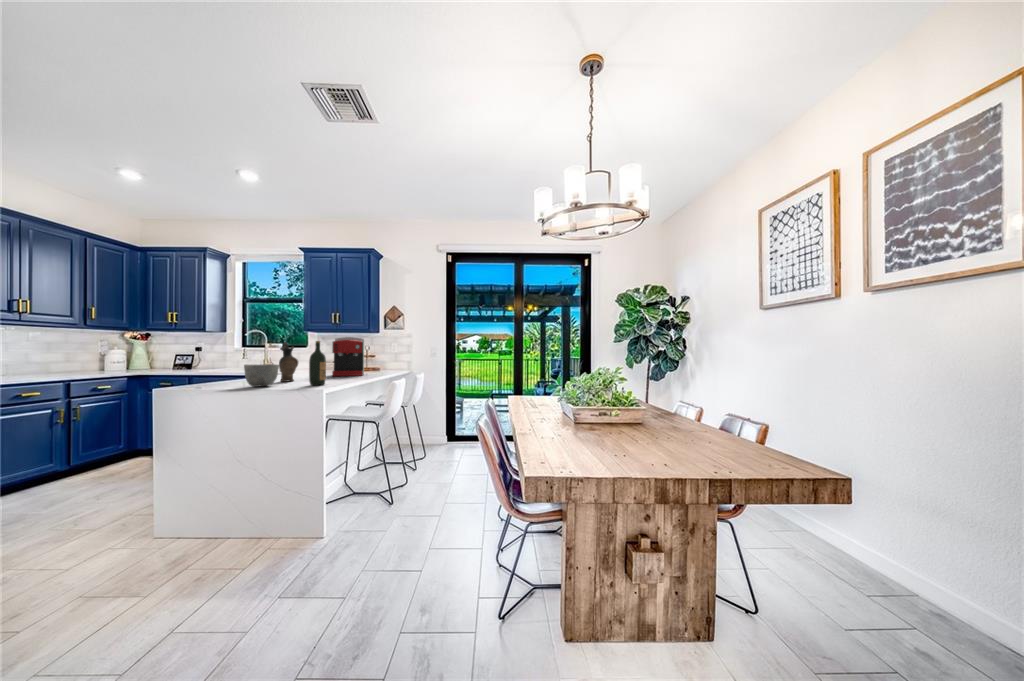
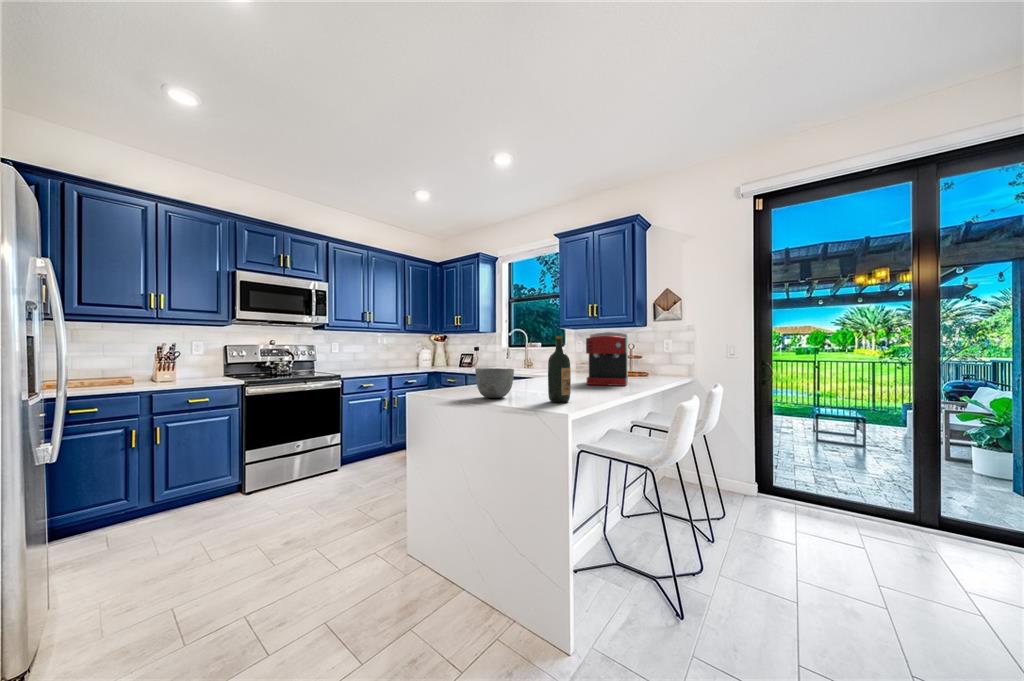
ceramic pitcher: present [279,342,298,382] -> none [521,339,543,391]

